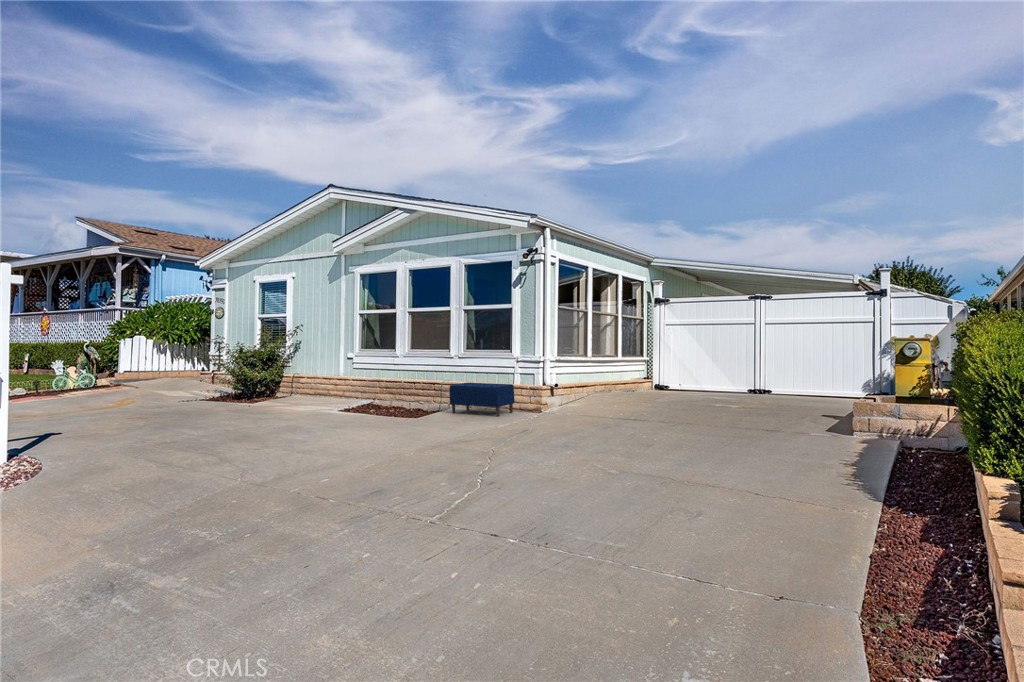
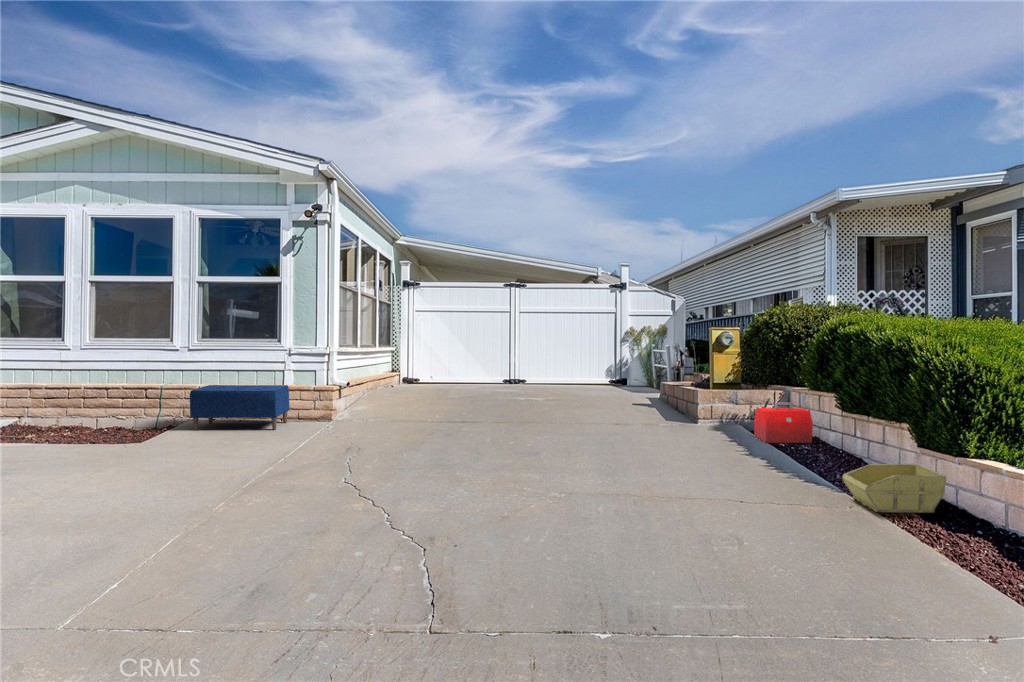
toolbox: none [897,417,958,464] -> present [754,403,813,443]
storage bin: none [852,473,949,527] -> present [843,464,946,513]

